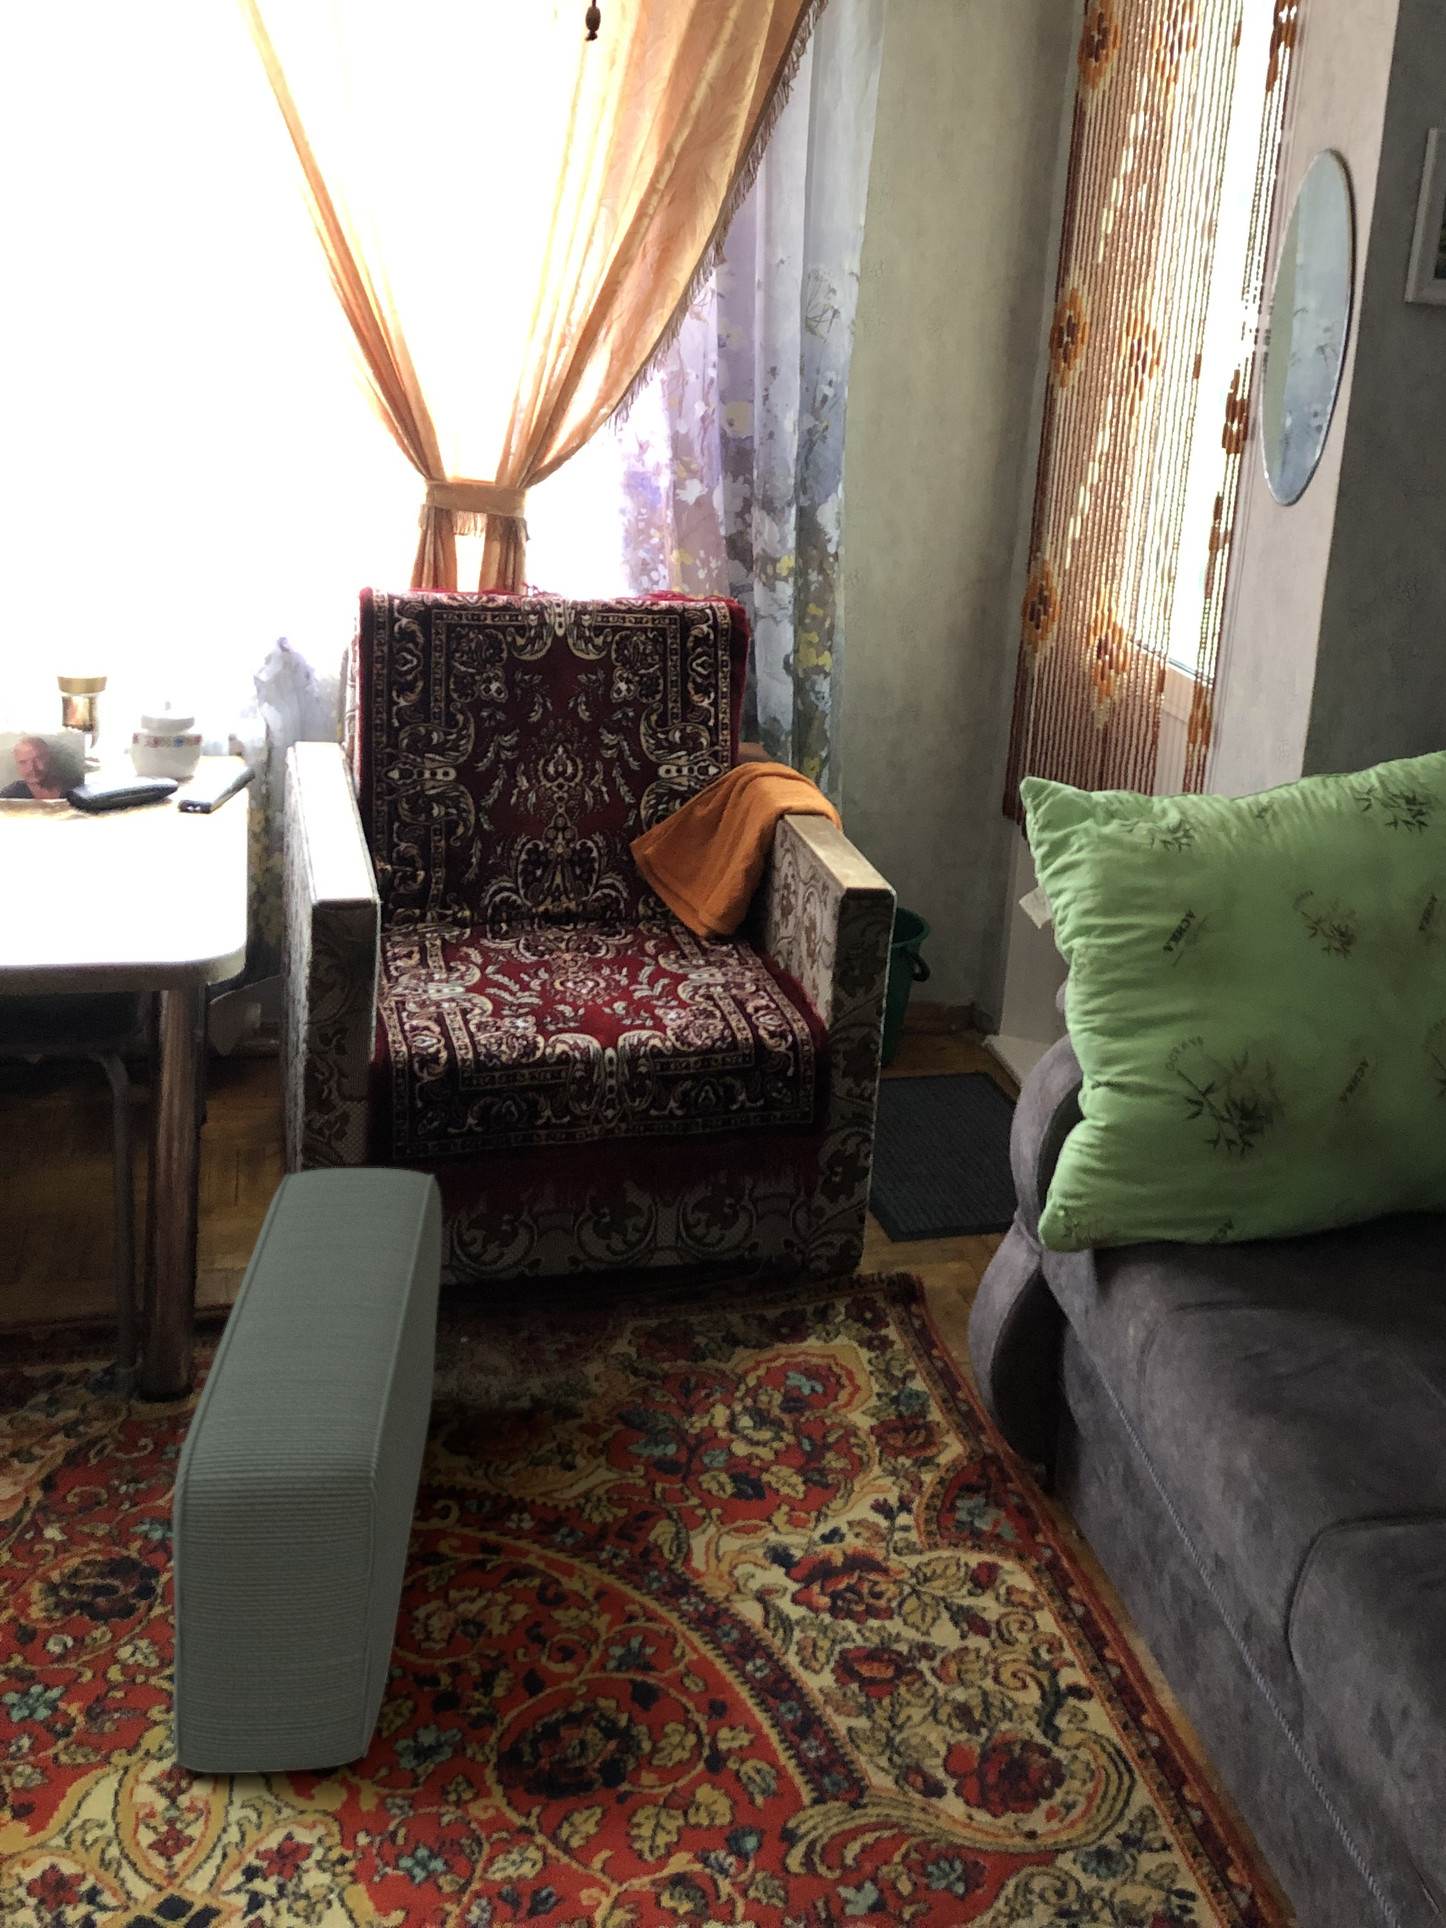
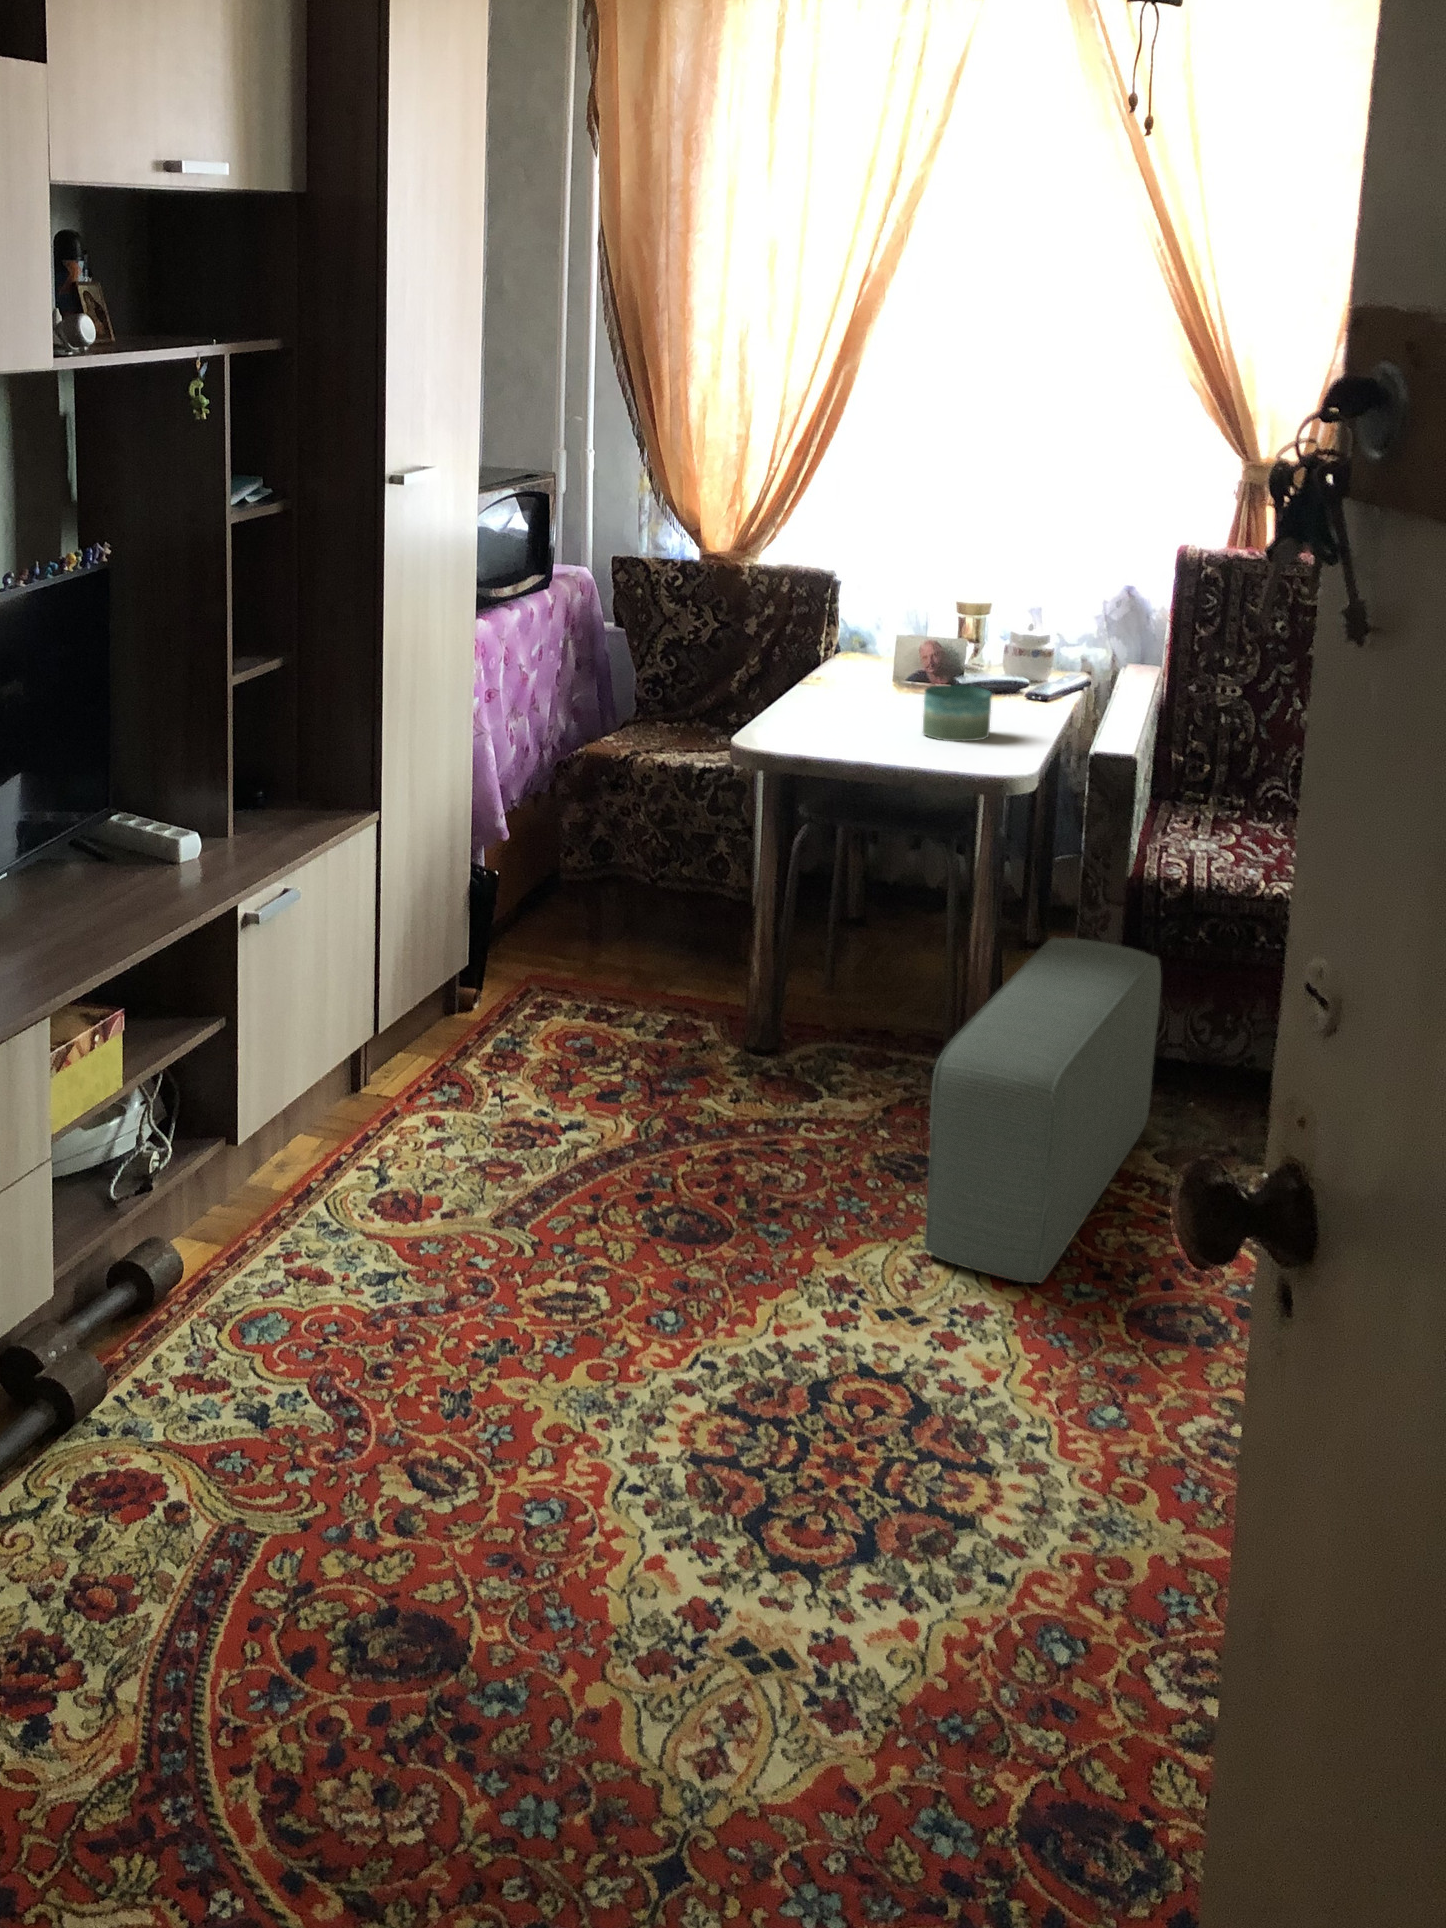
candle: none [49,814,153,903] -> present [923,685,992,741]

